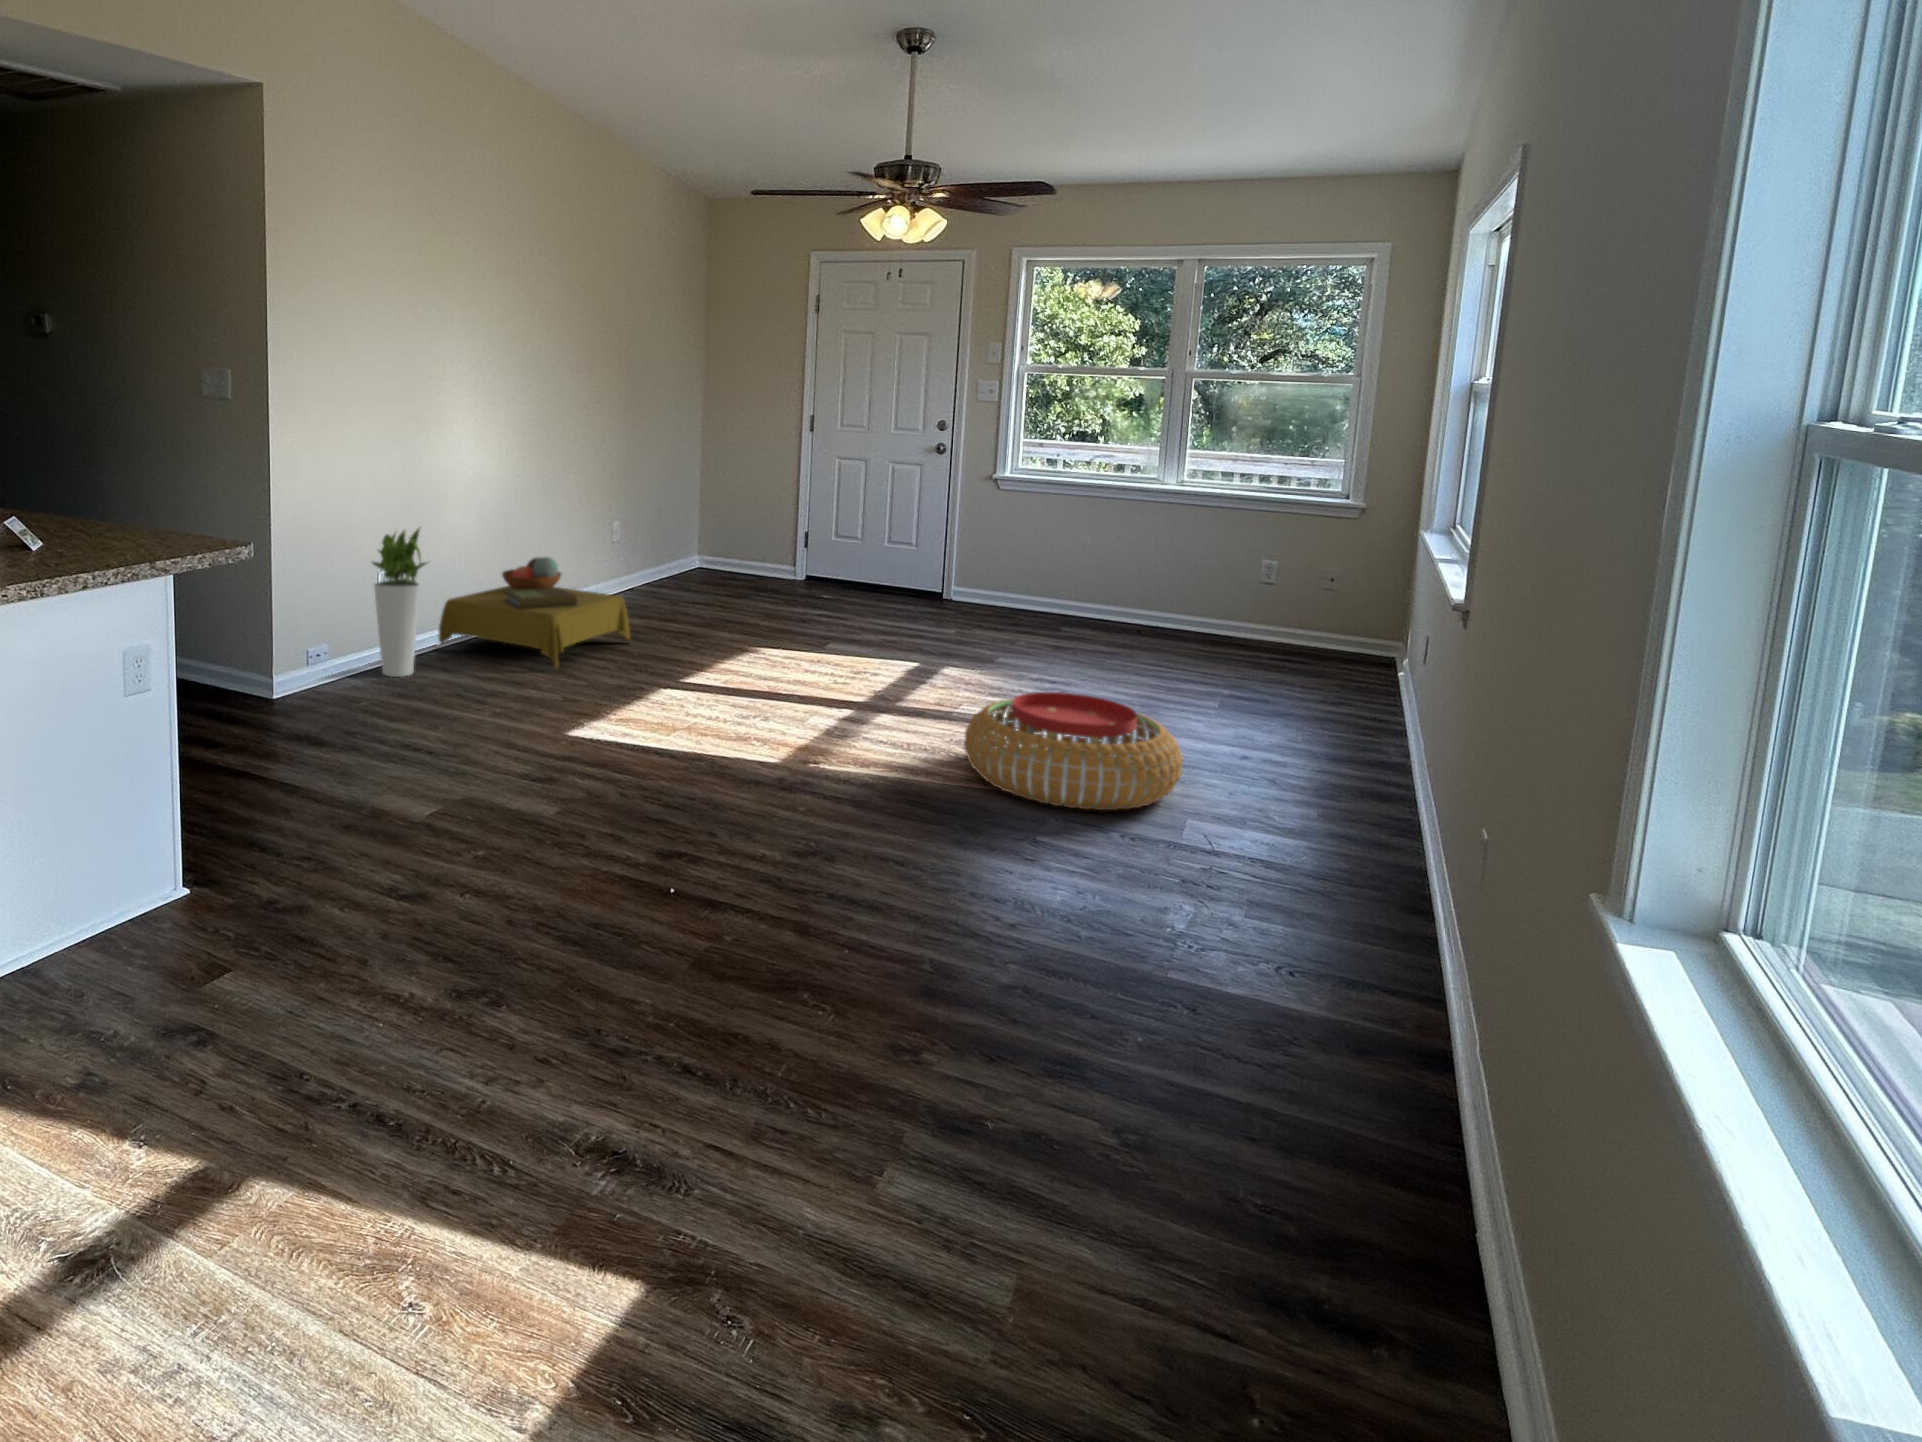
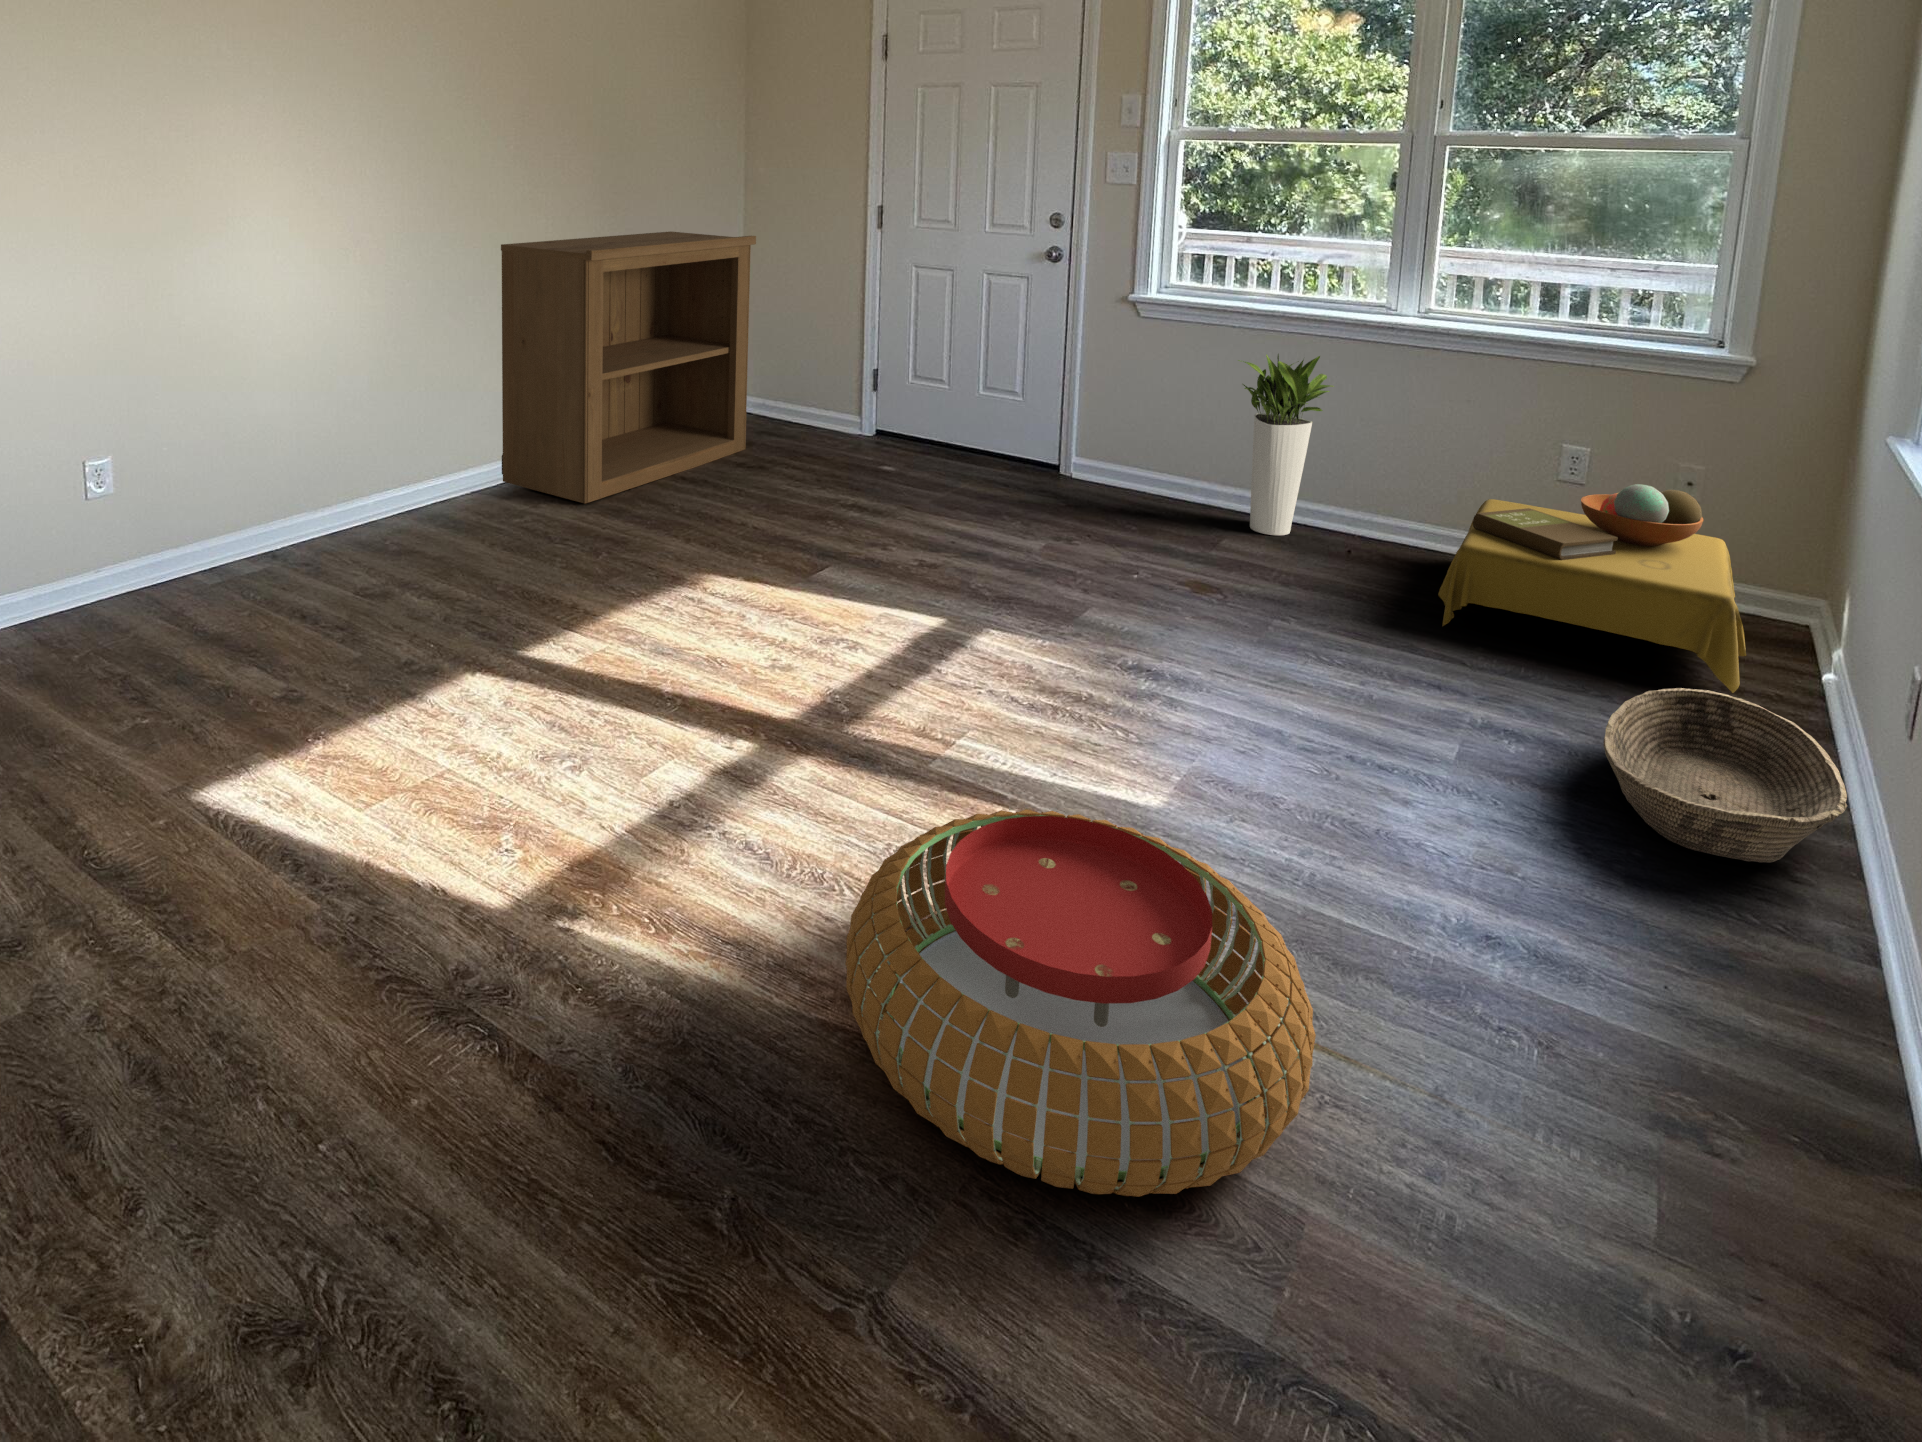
bookshelf: none [574,435,732,617] -> present [501,231,756,503]
planter: present [373,527,426,677] -> present [1238,354,1334,535]
side table: present [437,557,630,670] -> present [1438,484,1746,693]
basket: none [1292,663,1404,726] -> present [1603,688,1847,862]

